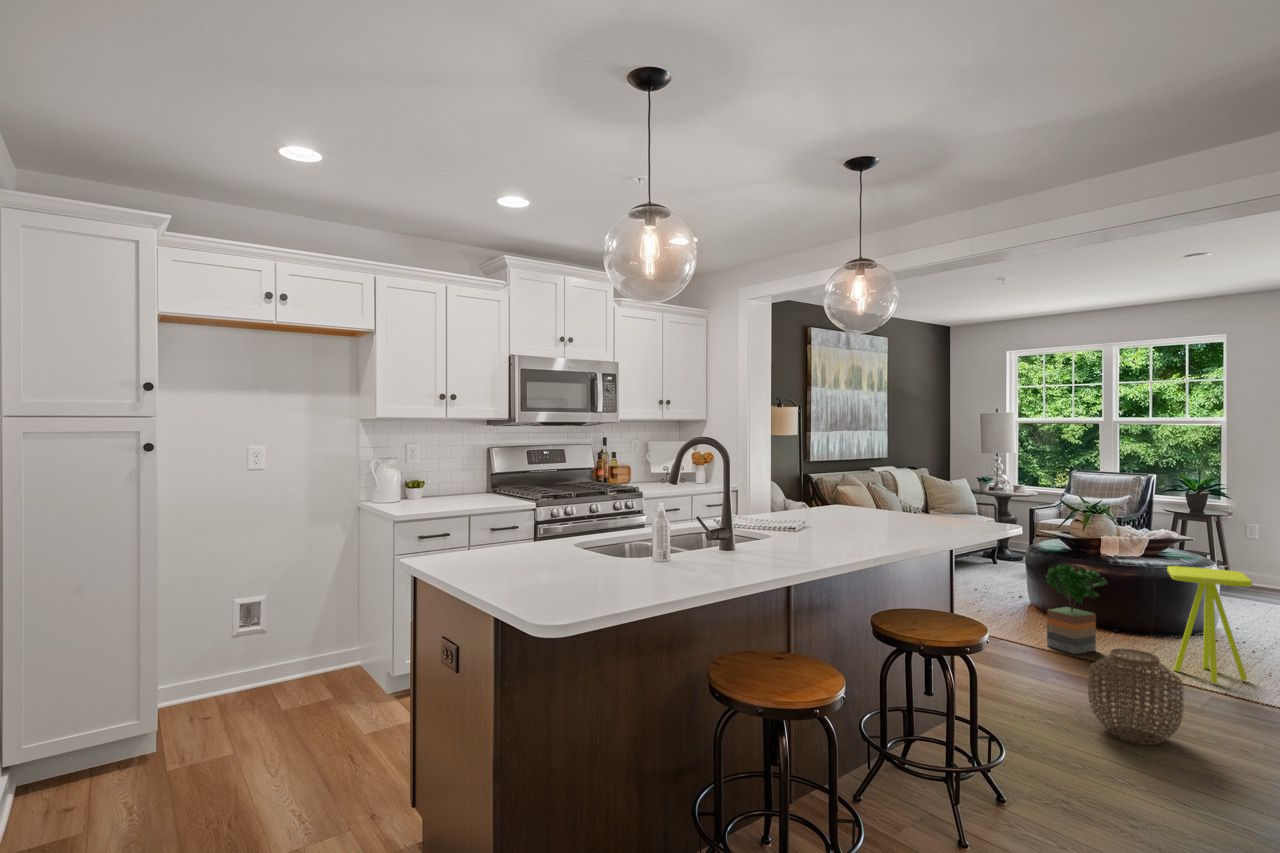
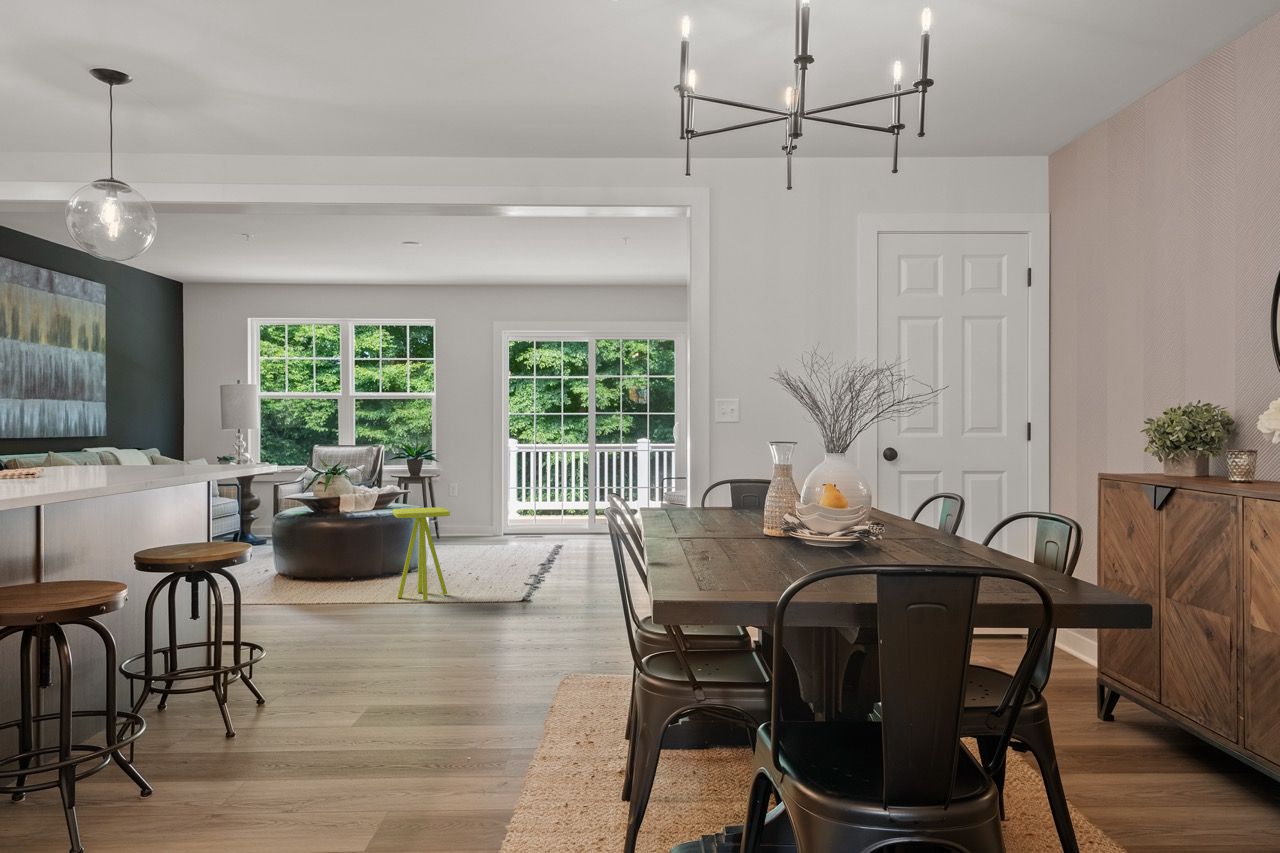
potted tree: present [1047,565,1106,654] -> none [291,519,347,602]
woven basket: present [1088,649,1183,745] -> none [332,571,404,648]

